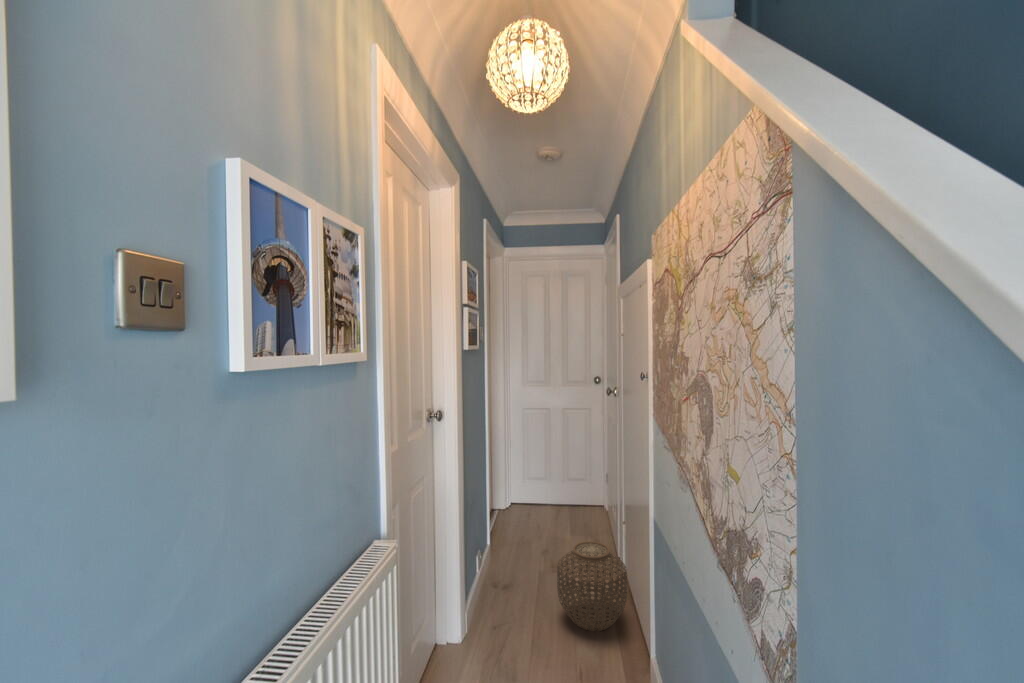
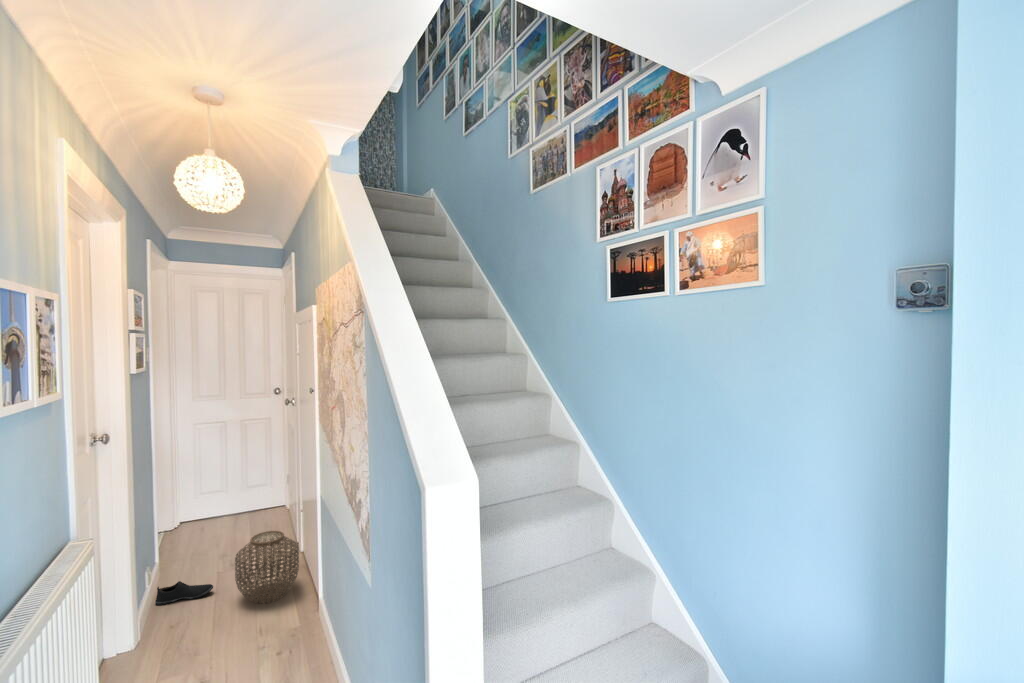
shoe: none [484,574,536,598] -> present [155,581,213,605]

